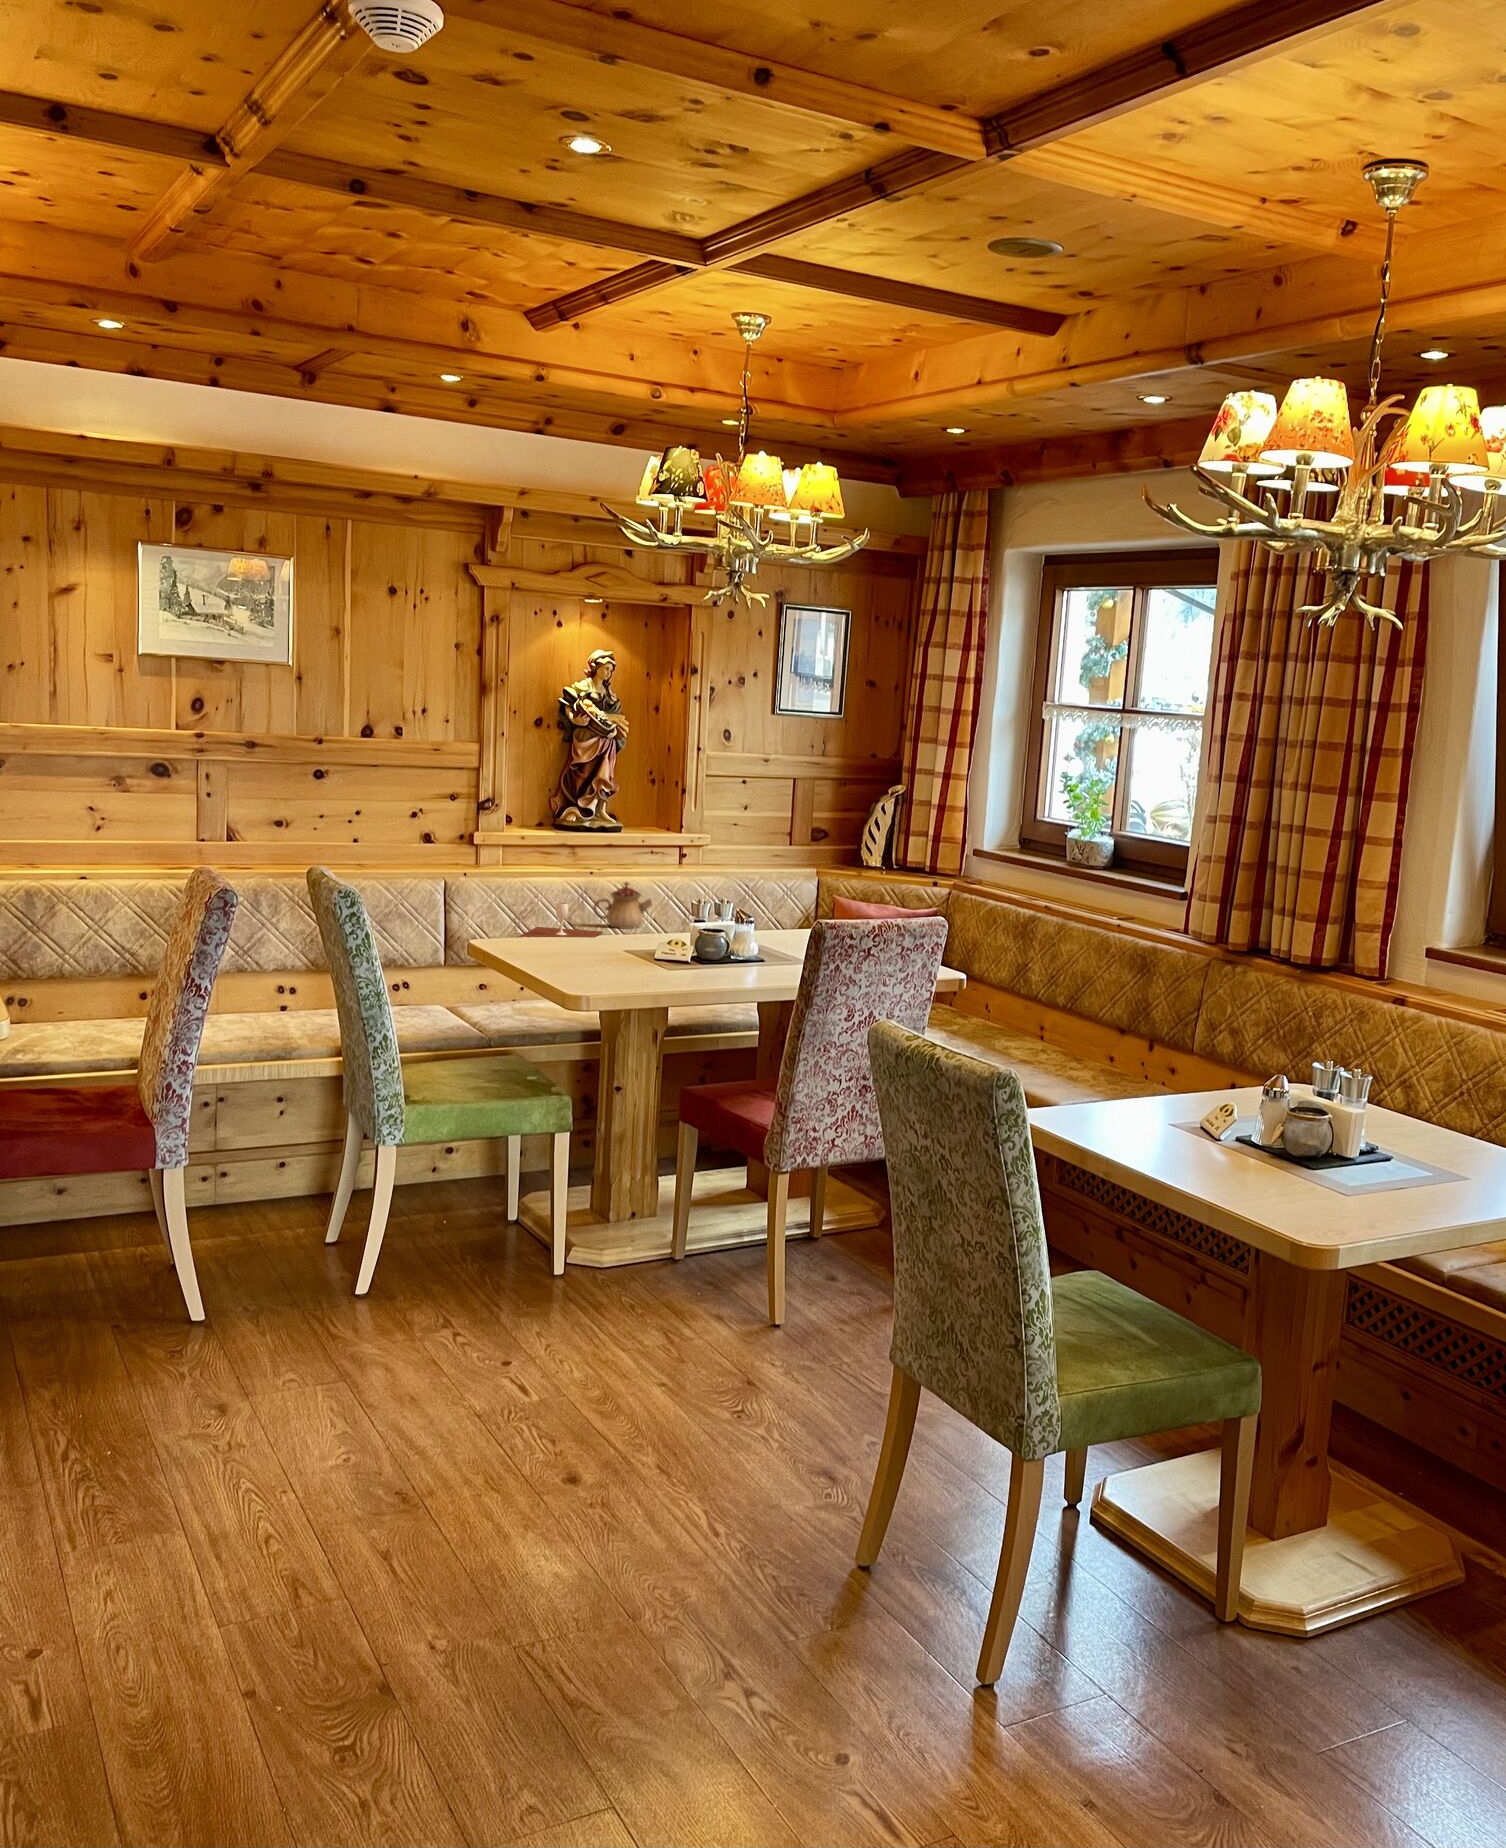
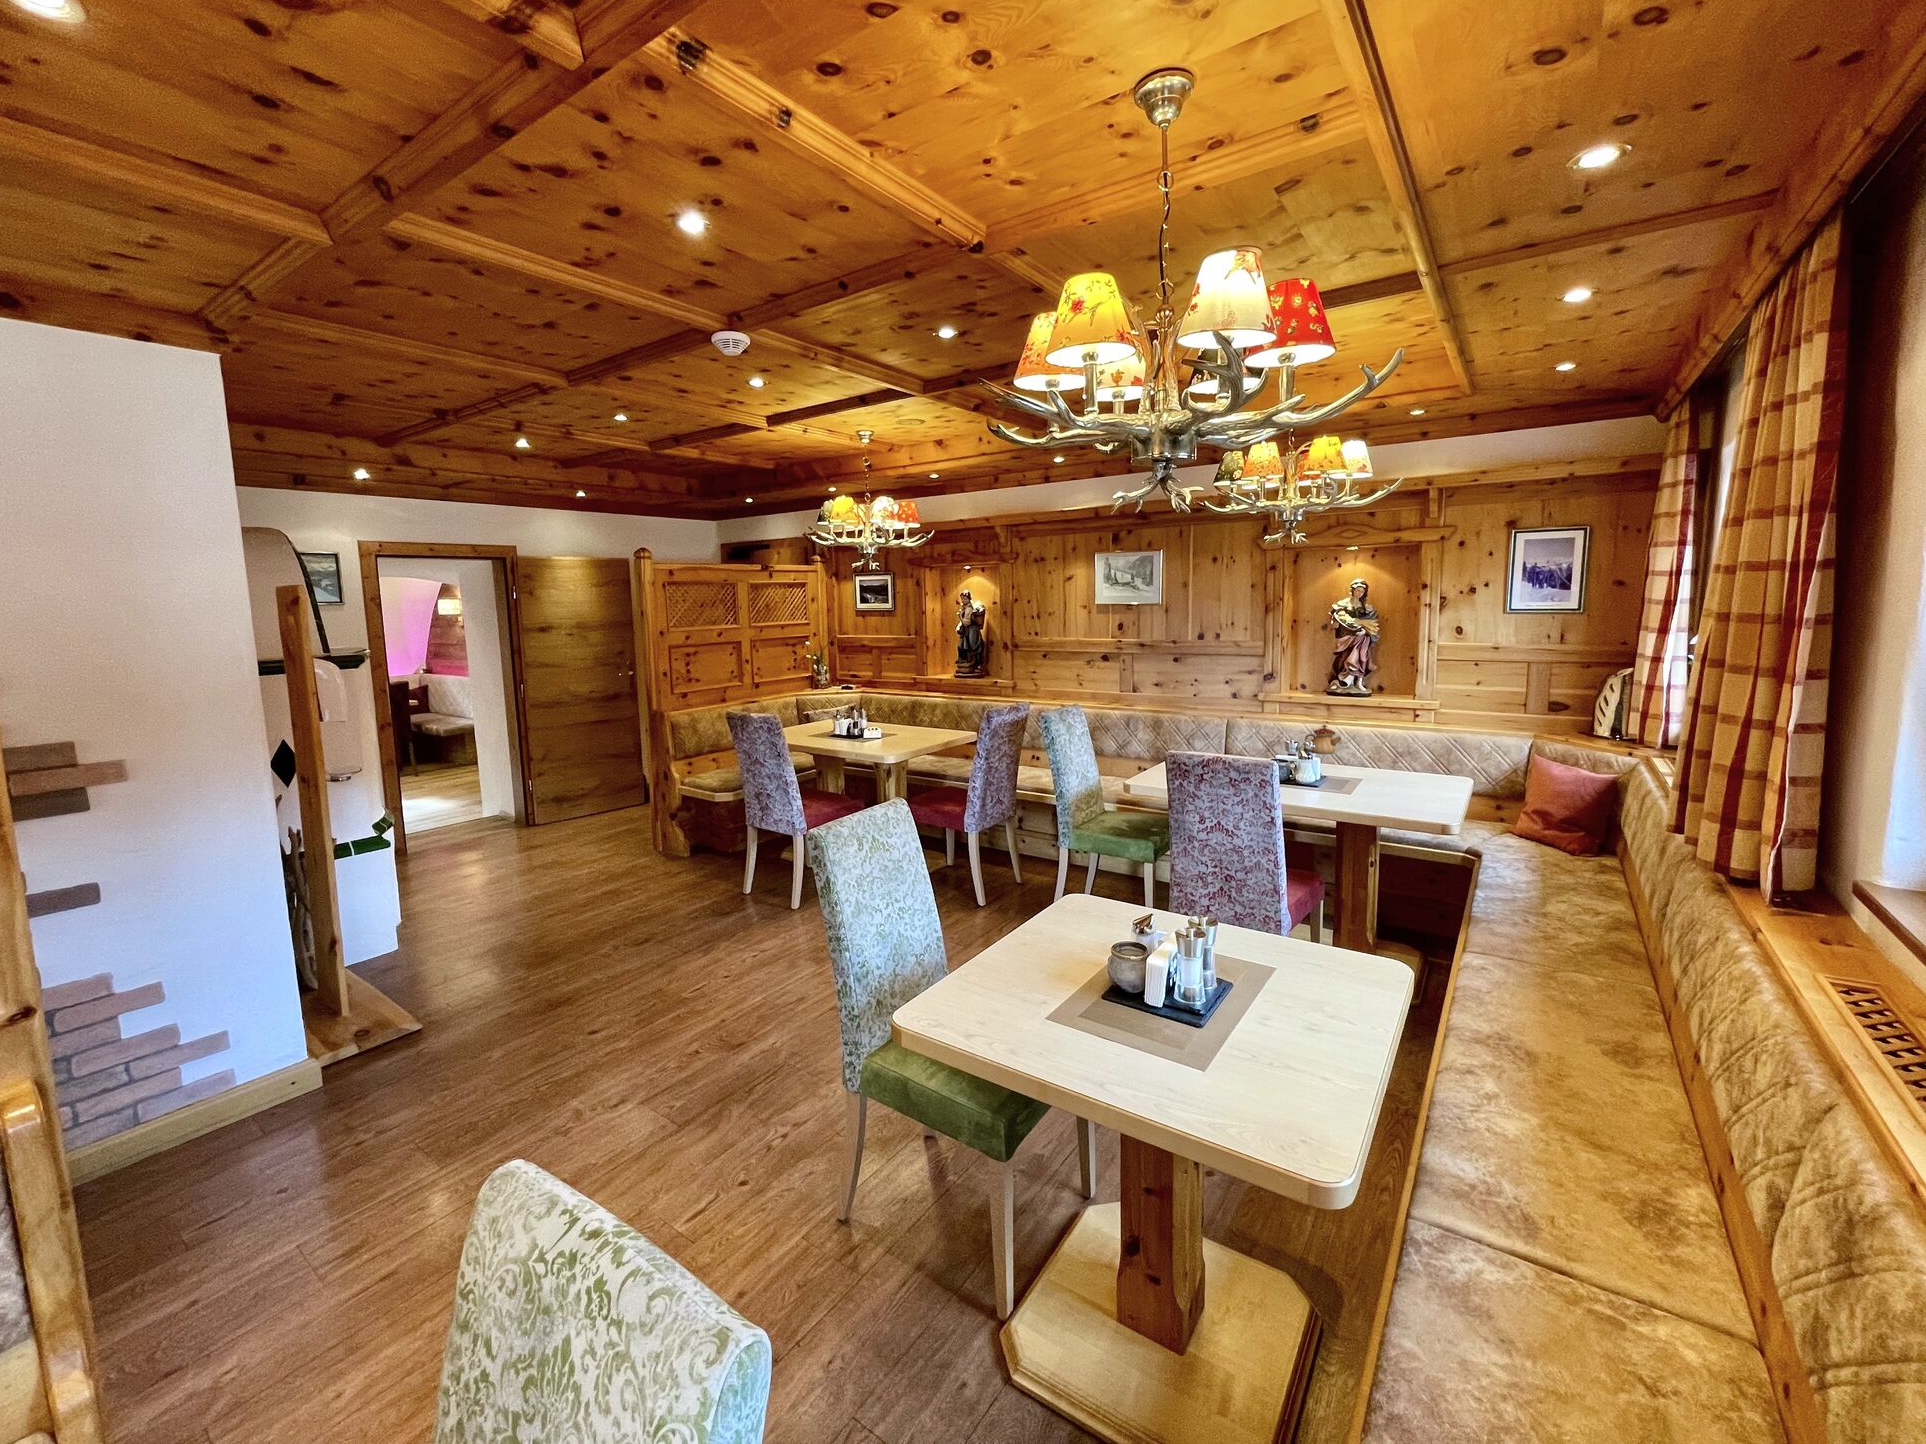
wine glass: present [519,903,603,938] -> none [1226,733,1289,757]

